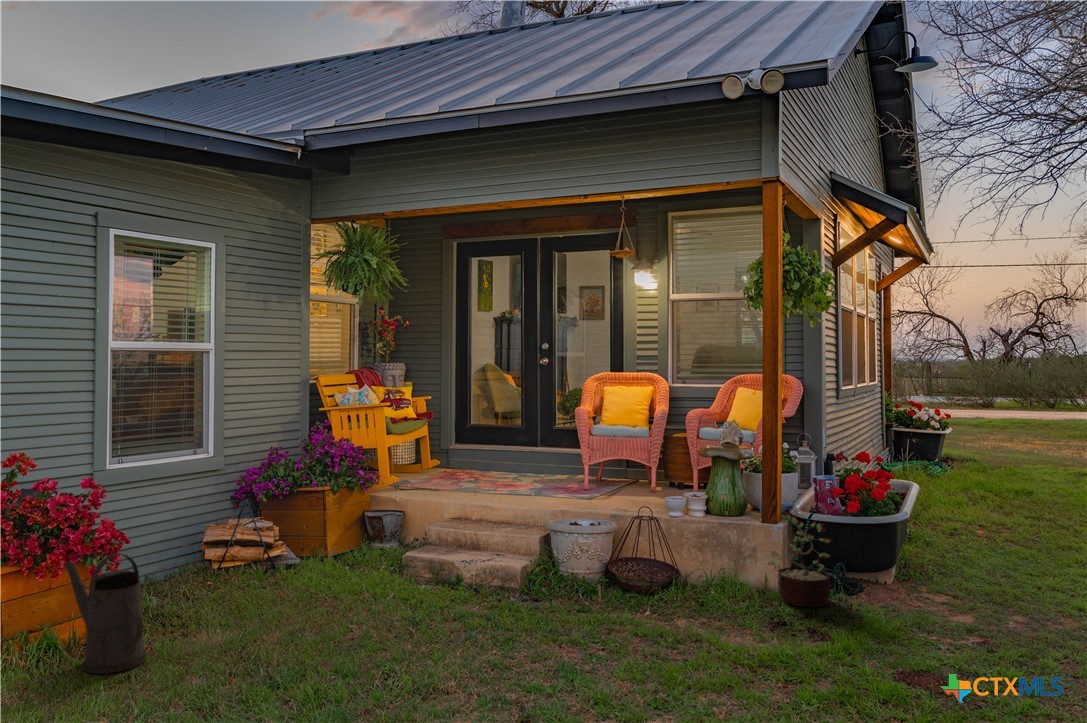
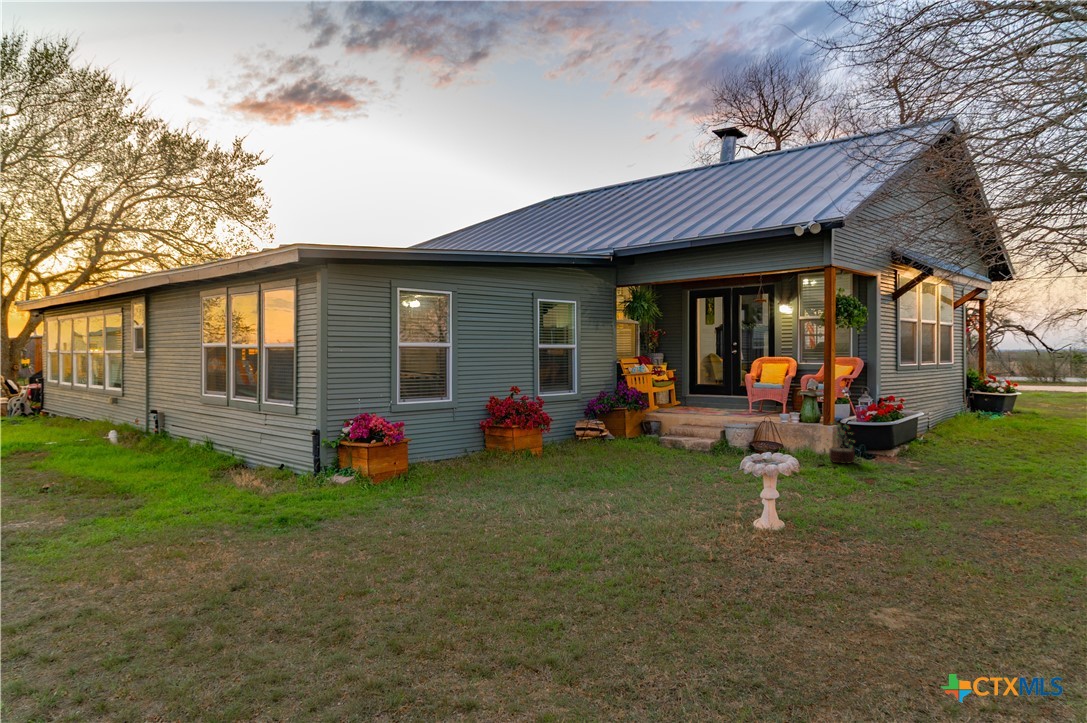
watering can: present [65,553,146,674] -> none [537,419,565,459]

